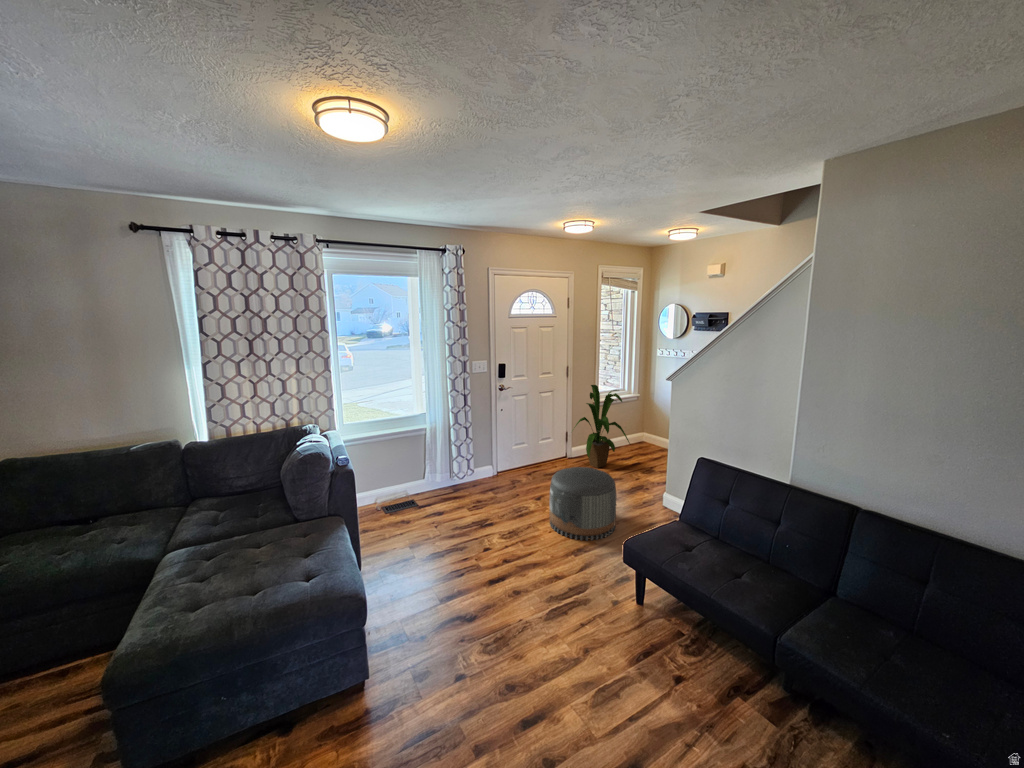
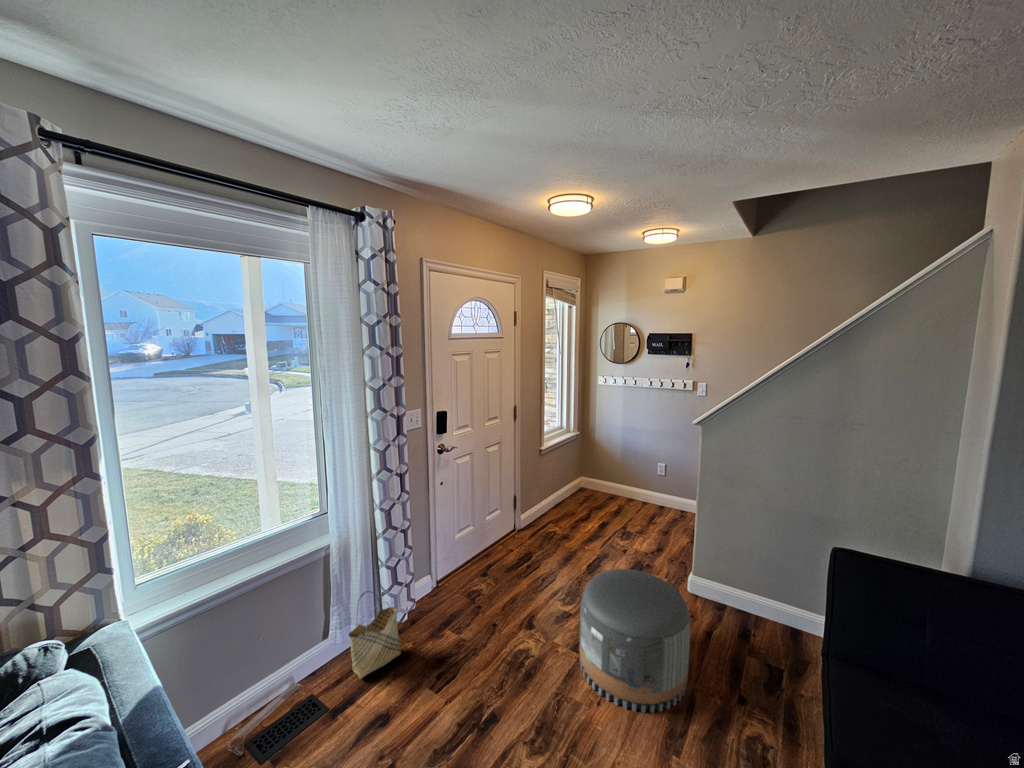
house plant: present [574,385,630,468] -> none [527,431,605,542]
woven basket: none [432,456,460,498] -> present [349,591,401,679]

